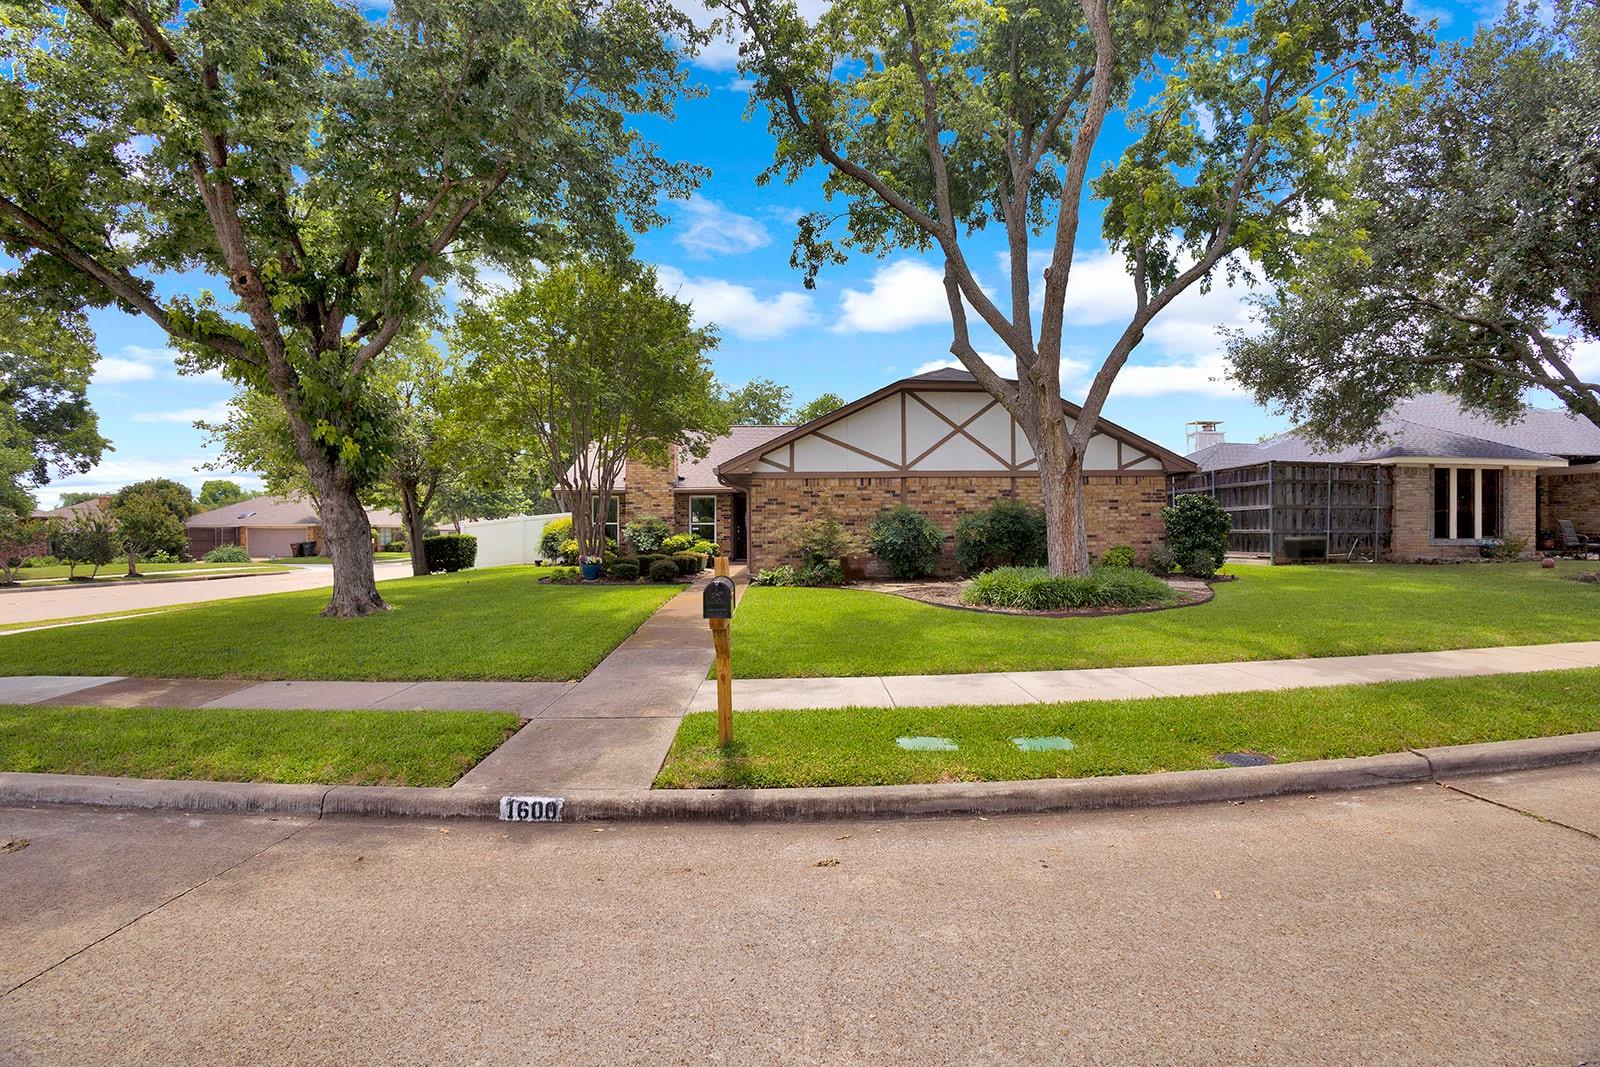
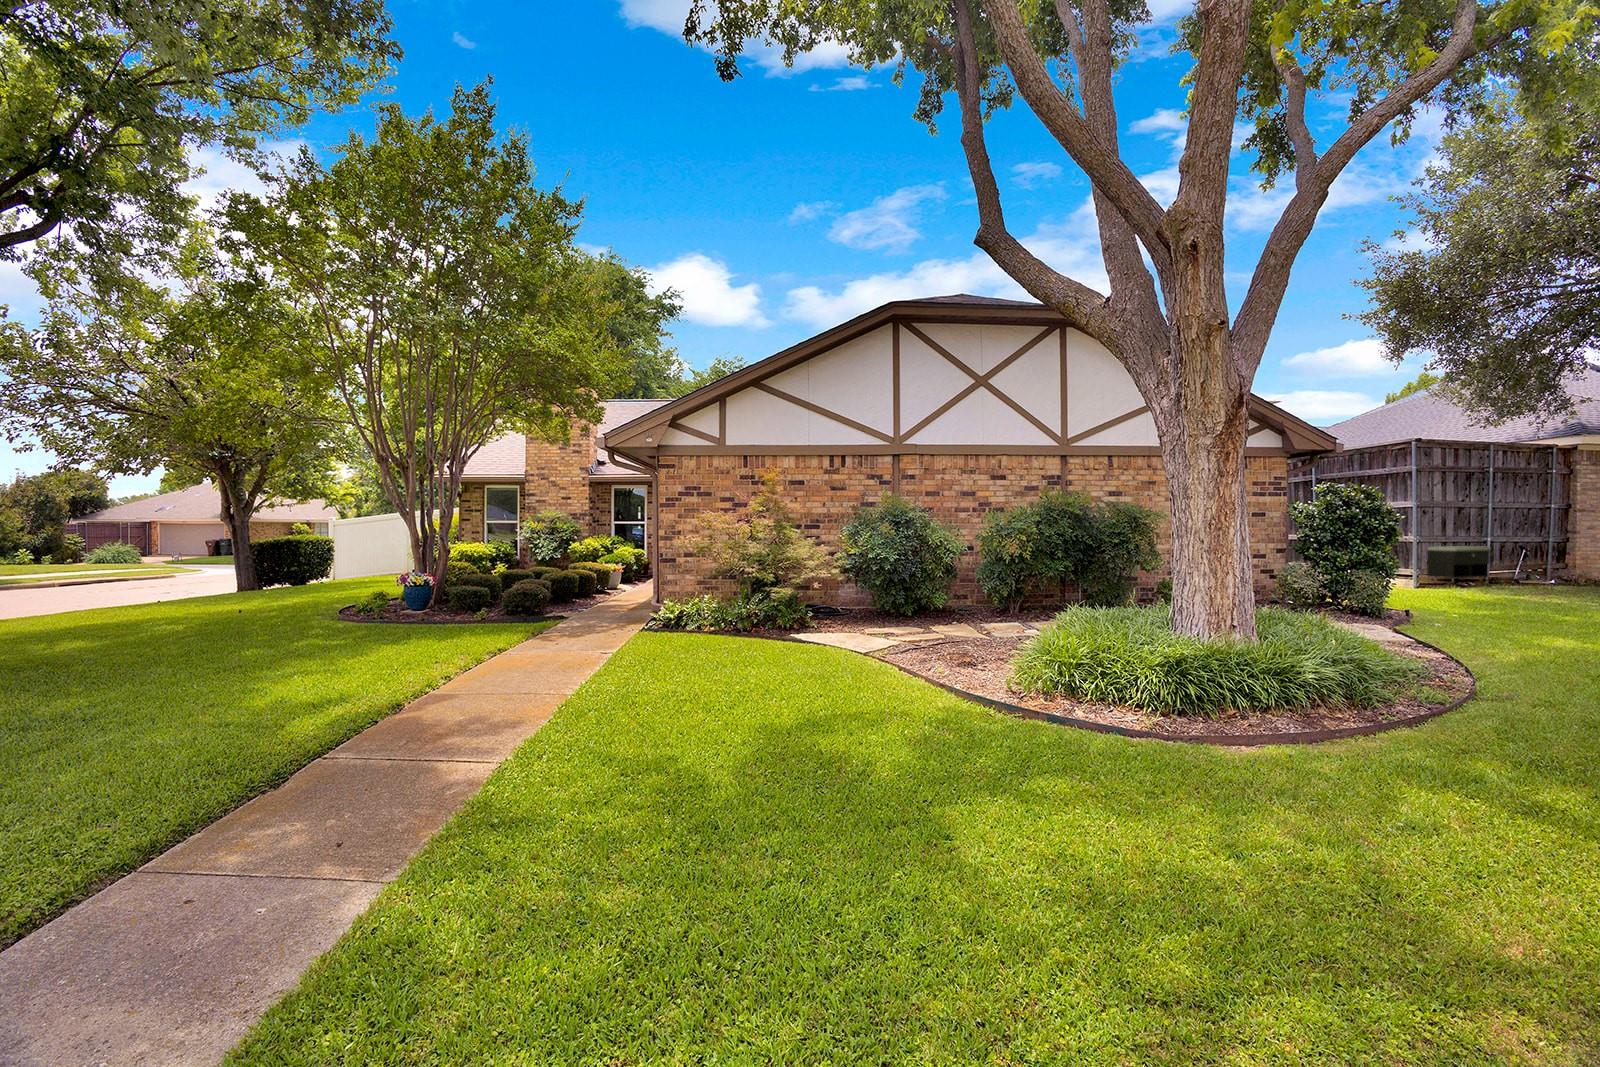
lounge chair: present [839,556,879,587] -> none [790,579,856,633]

